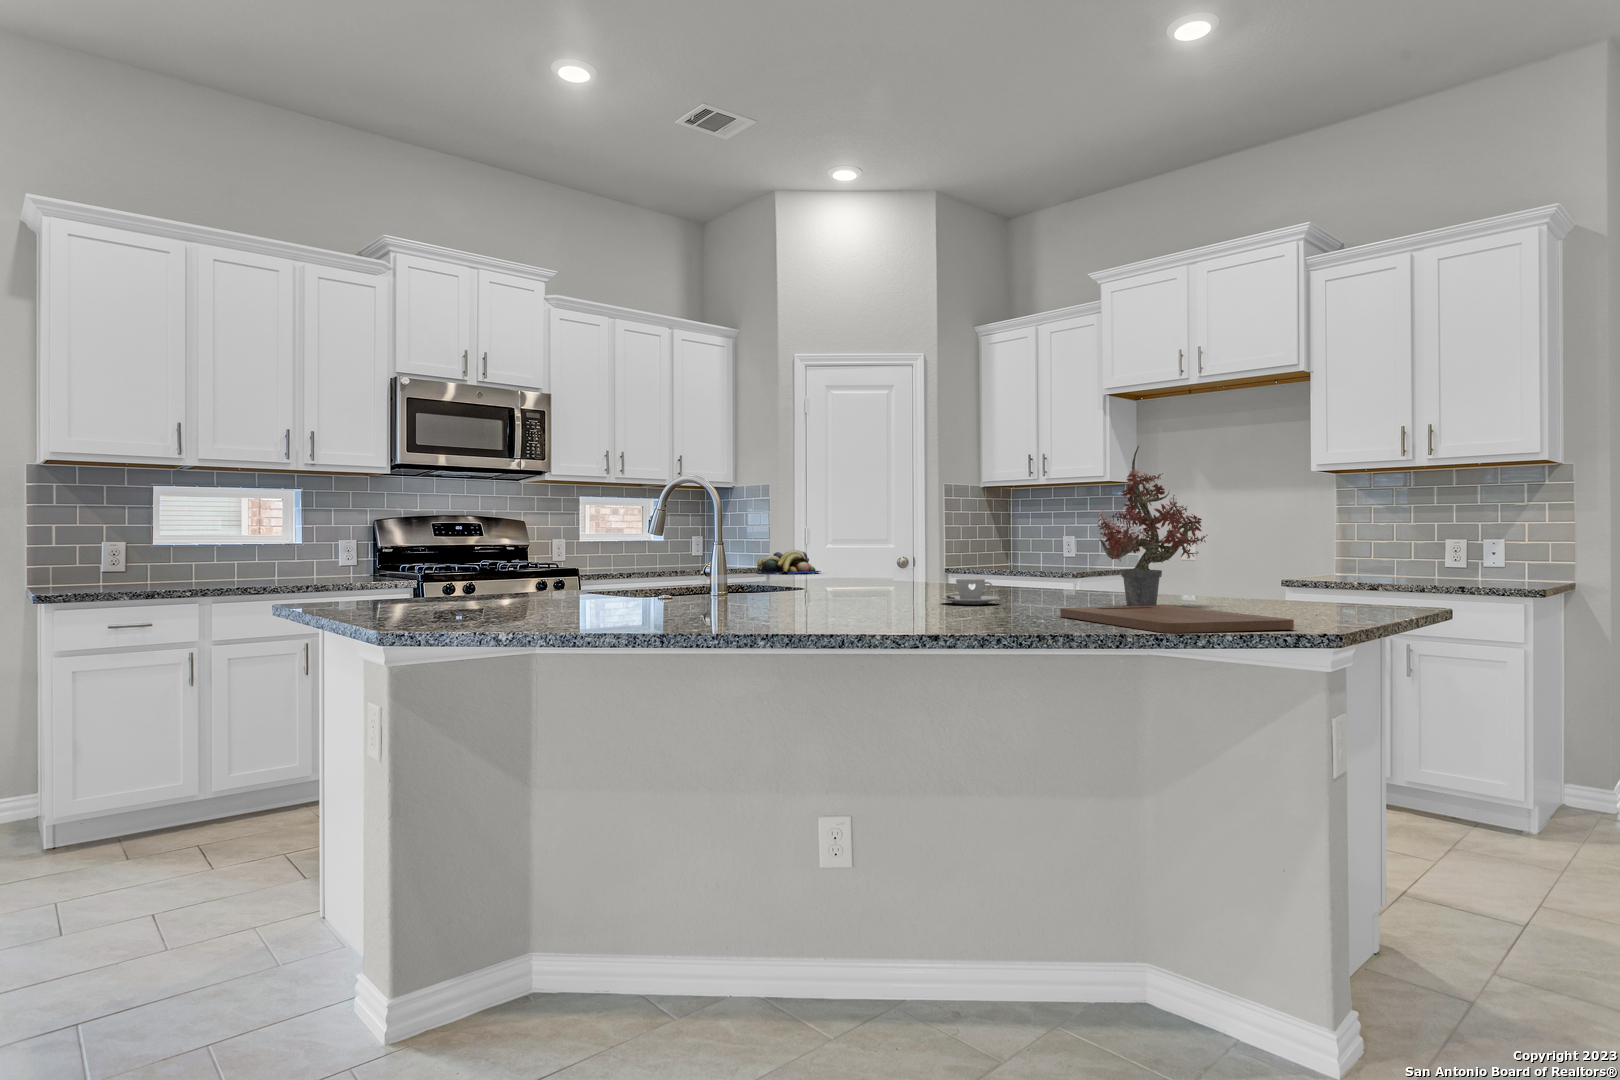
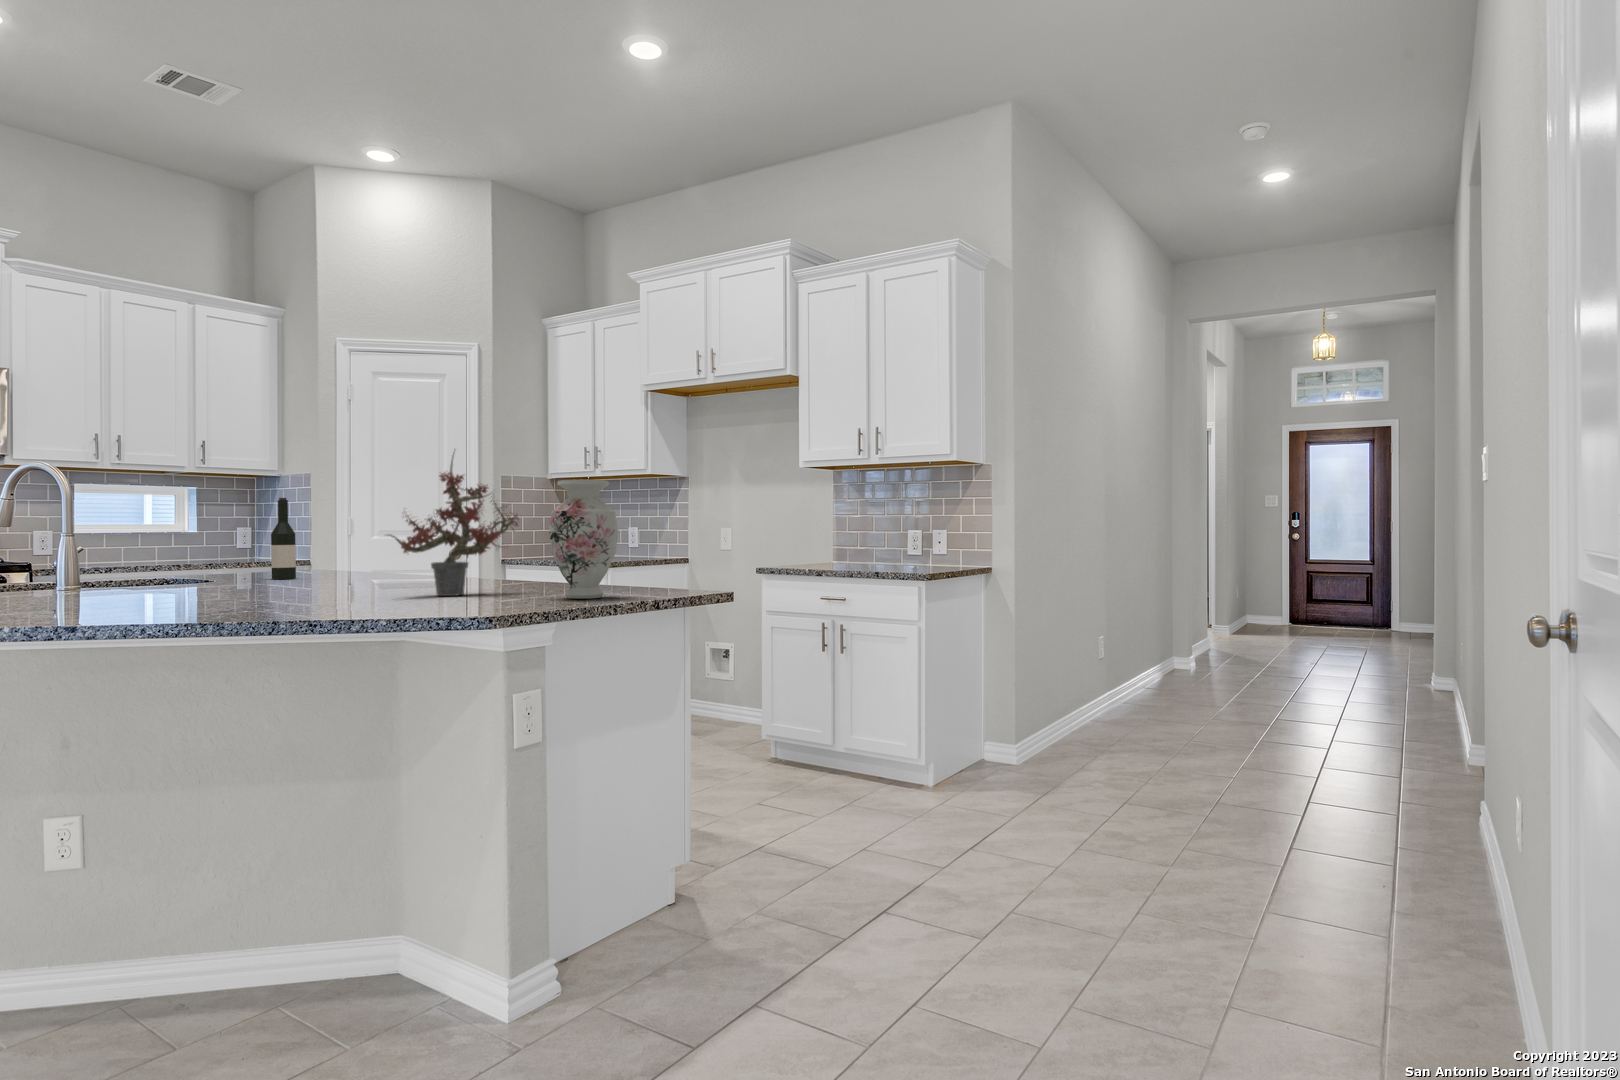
vase: none [1287,476,1377,614] -> present [549,480,618,599]
wine bottle: none [823,505,845,586] -> present [271,498,296,579]
fruit bowl: present [757,550,821,574] -> none [292,541,366,567]
coffee cup: present [941,579,1000,604] -> none [263,572,326,596]
cutting board: present [1060,606,1294,633] -> none [290,595,434,620]

